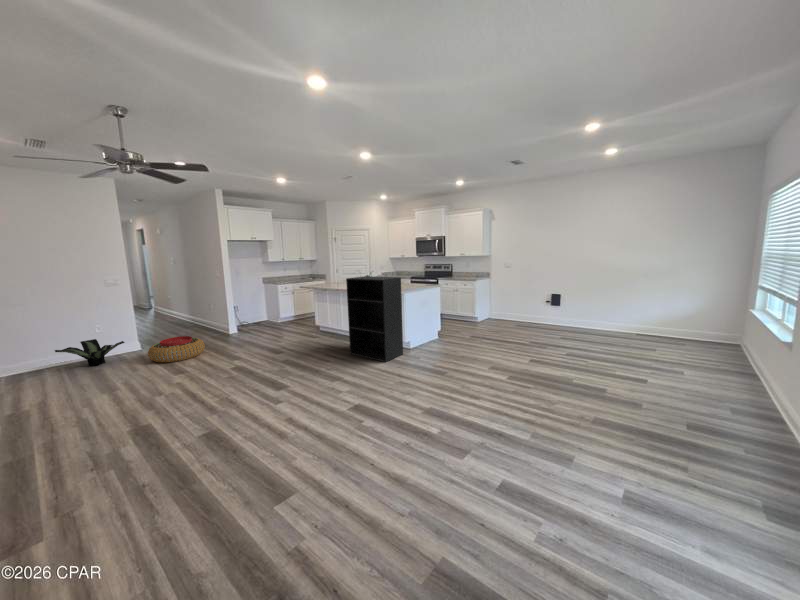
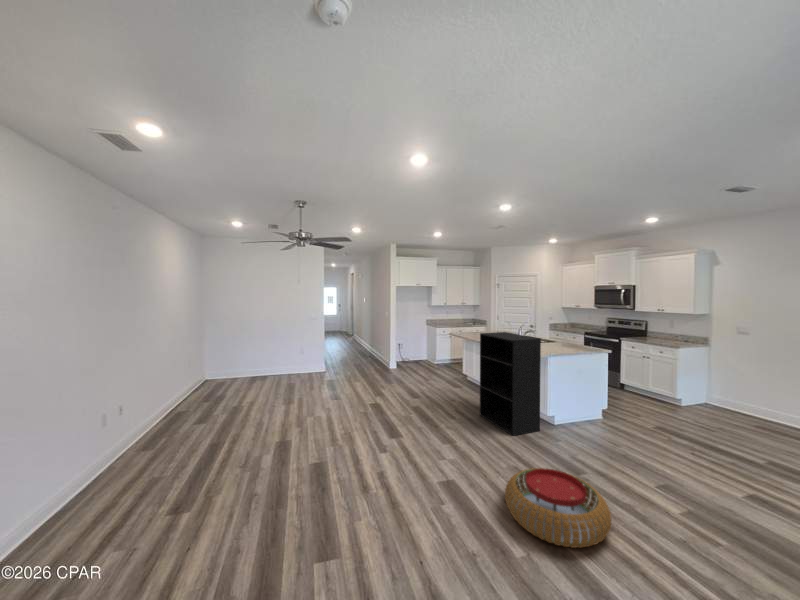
pouf: present [148,336,205,363] -> present [505,468,611,548]
potted plant: present [55,339,125,366] -> none [275,360,314,381]

